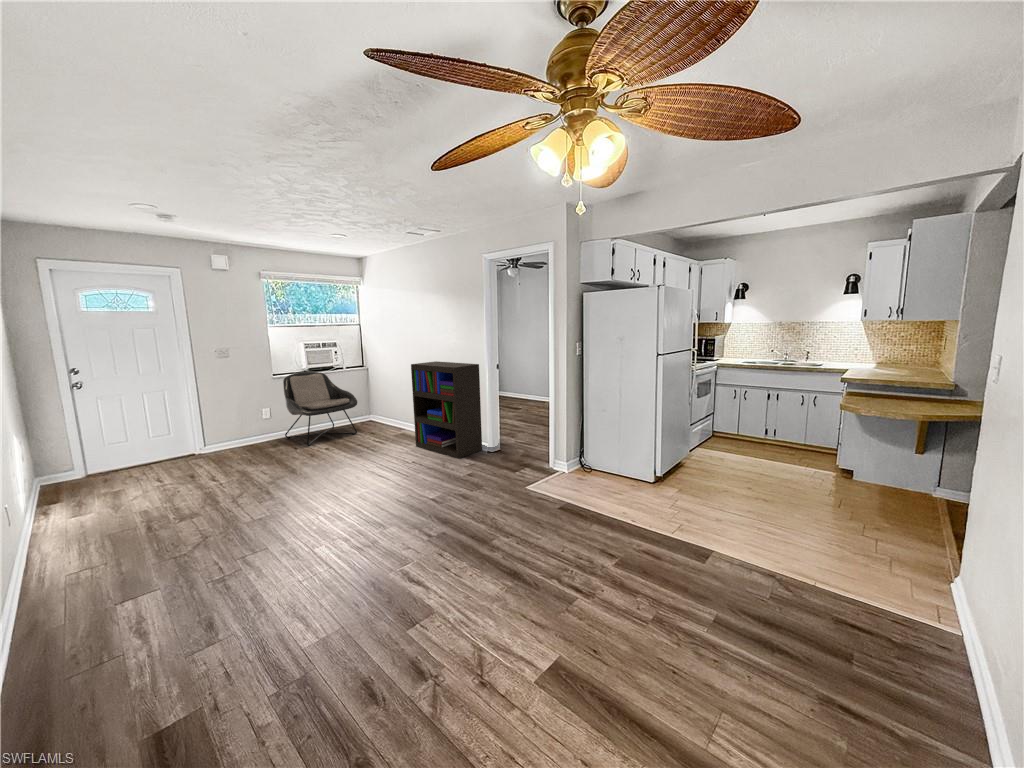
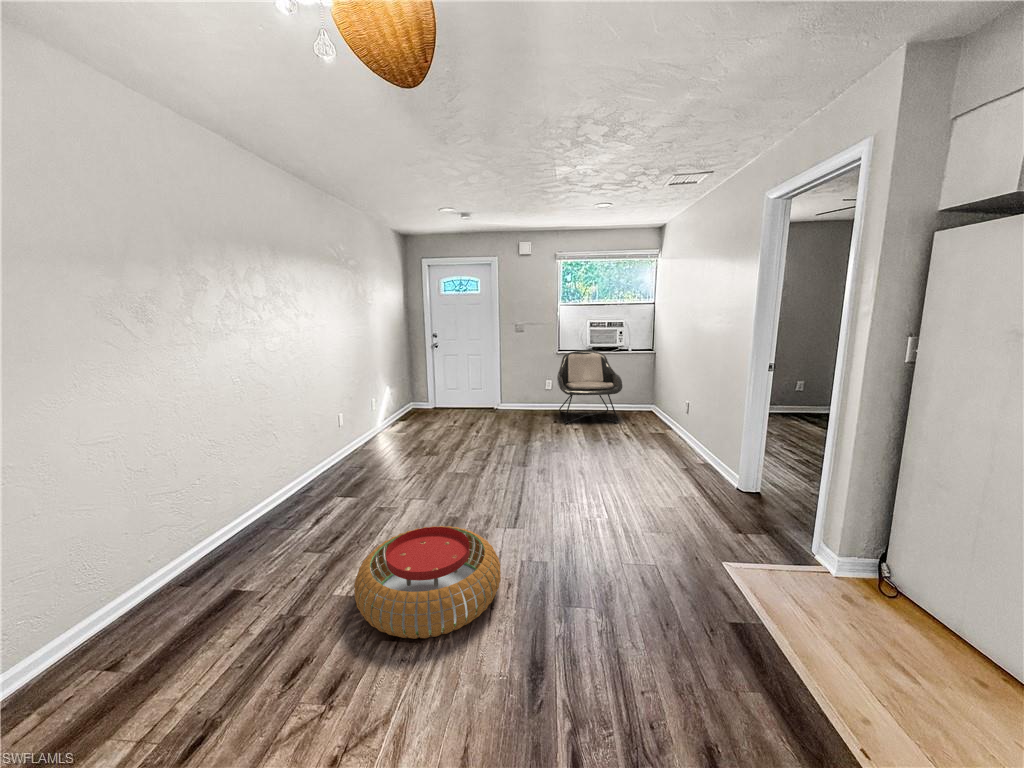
bookshelf: present [411,361,482,459] -> none [656,350,742,485]
pouf: none [323,528,457,630] -> present [354,526,501,639]

